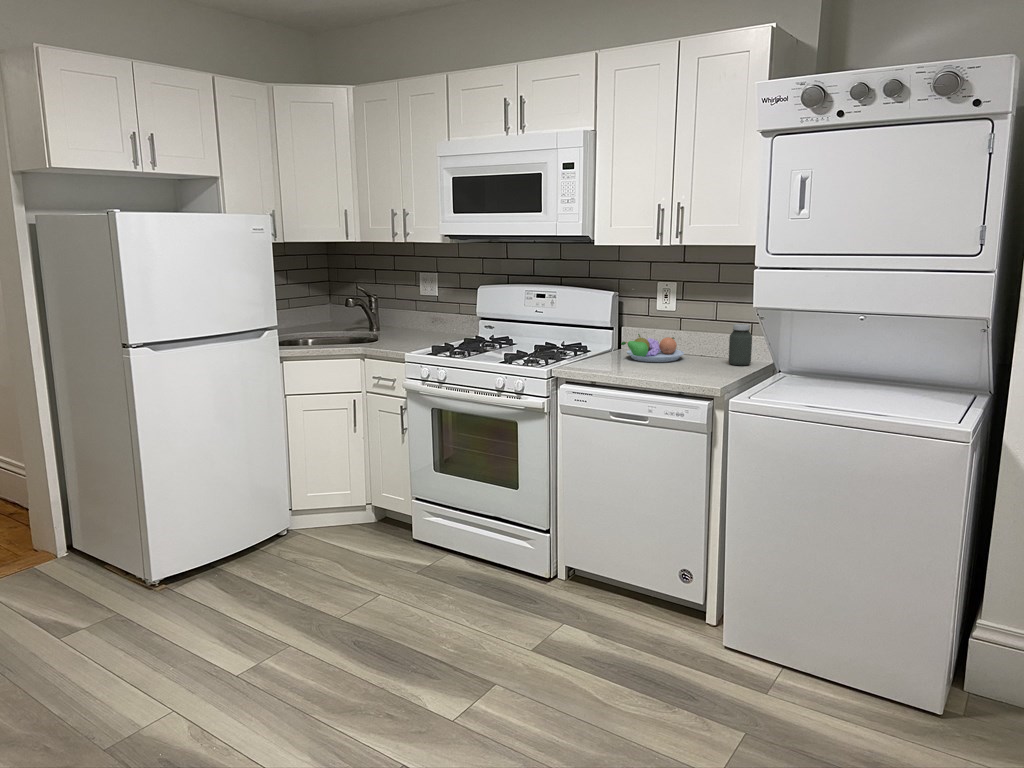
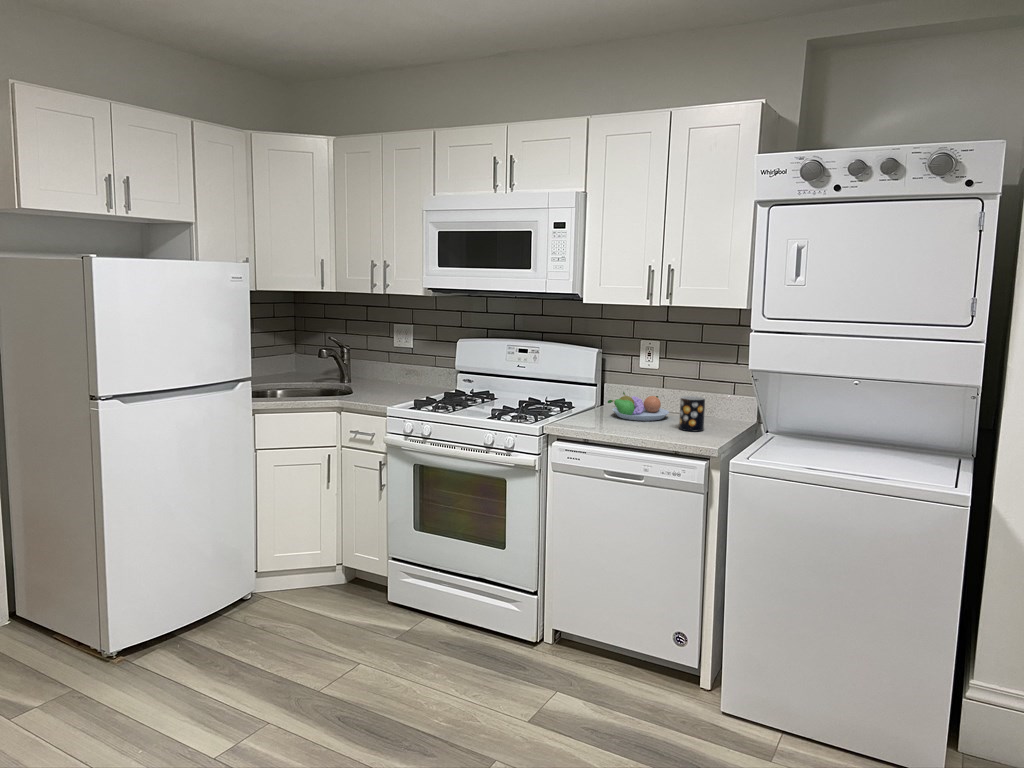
jar: present [729,324,752,366] -> none [715,385,738,425]
mug: none [690,336,716,372] -> present [679,396,705,432]

